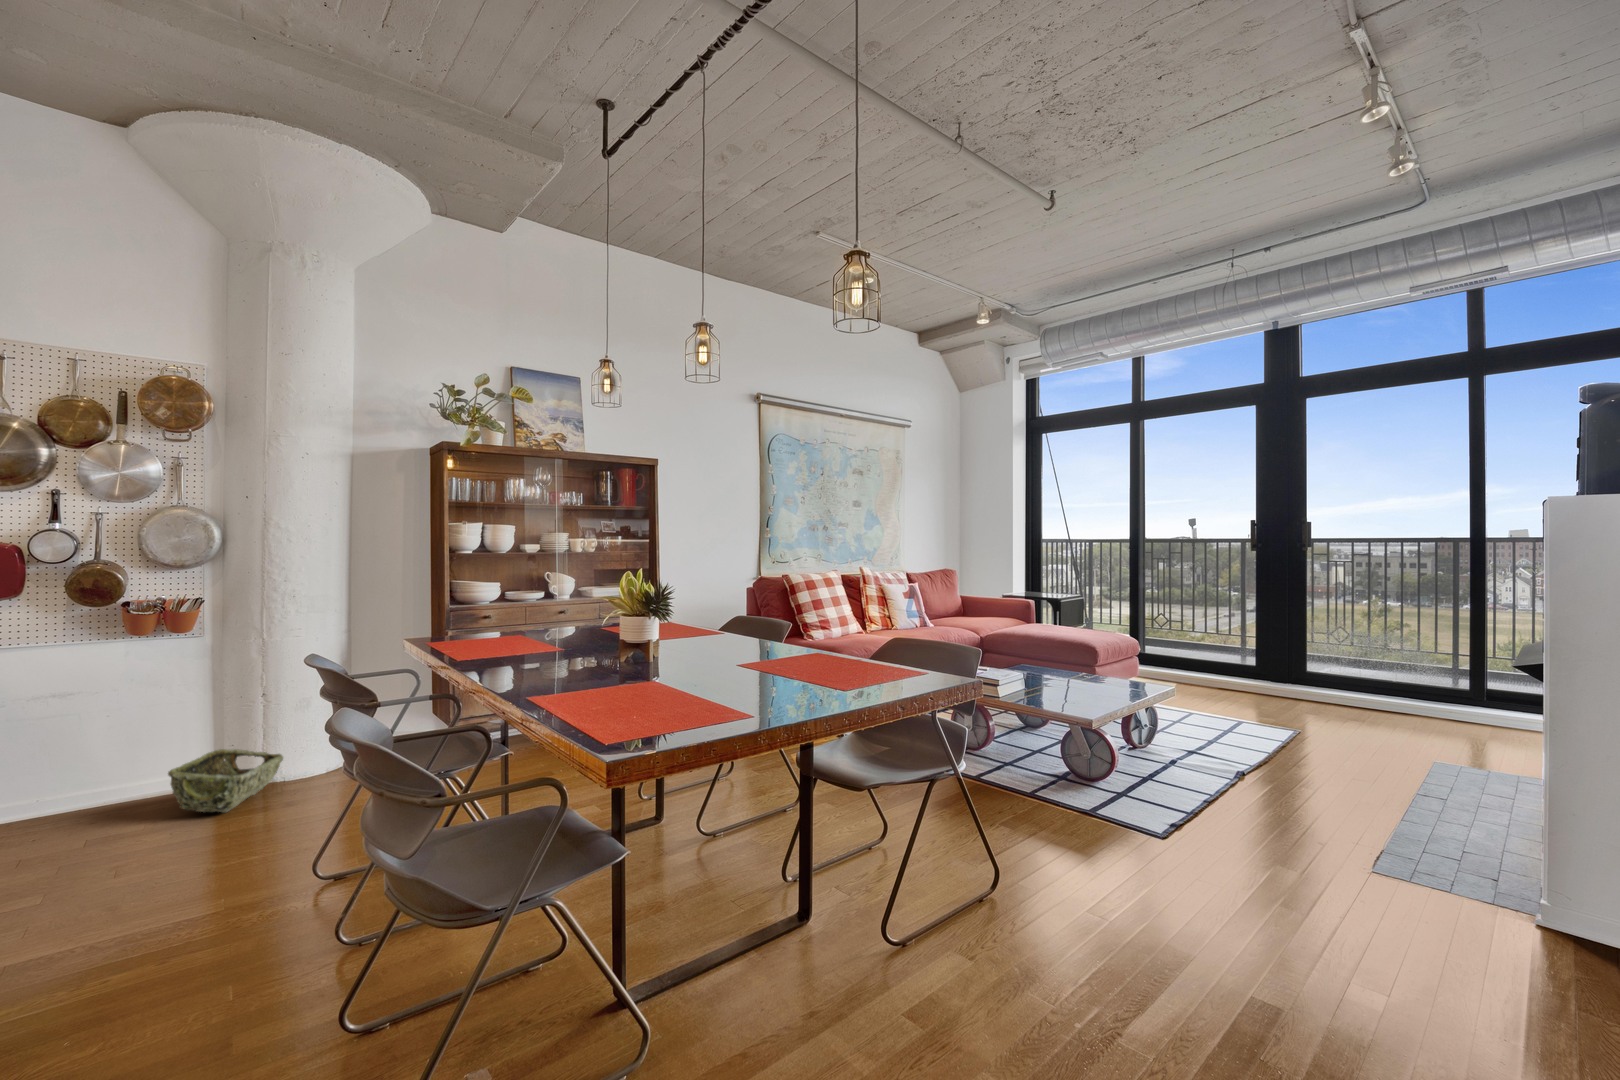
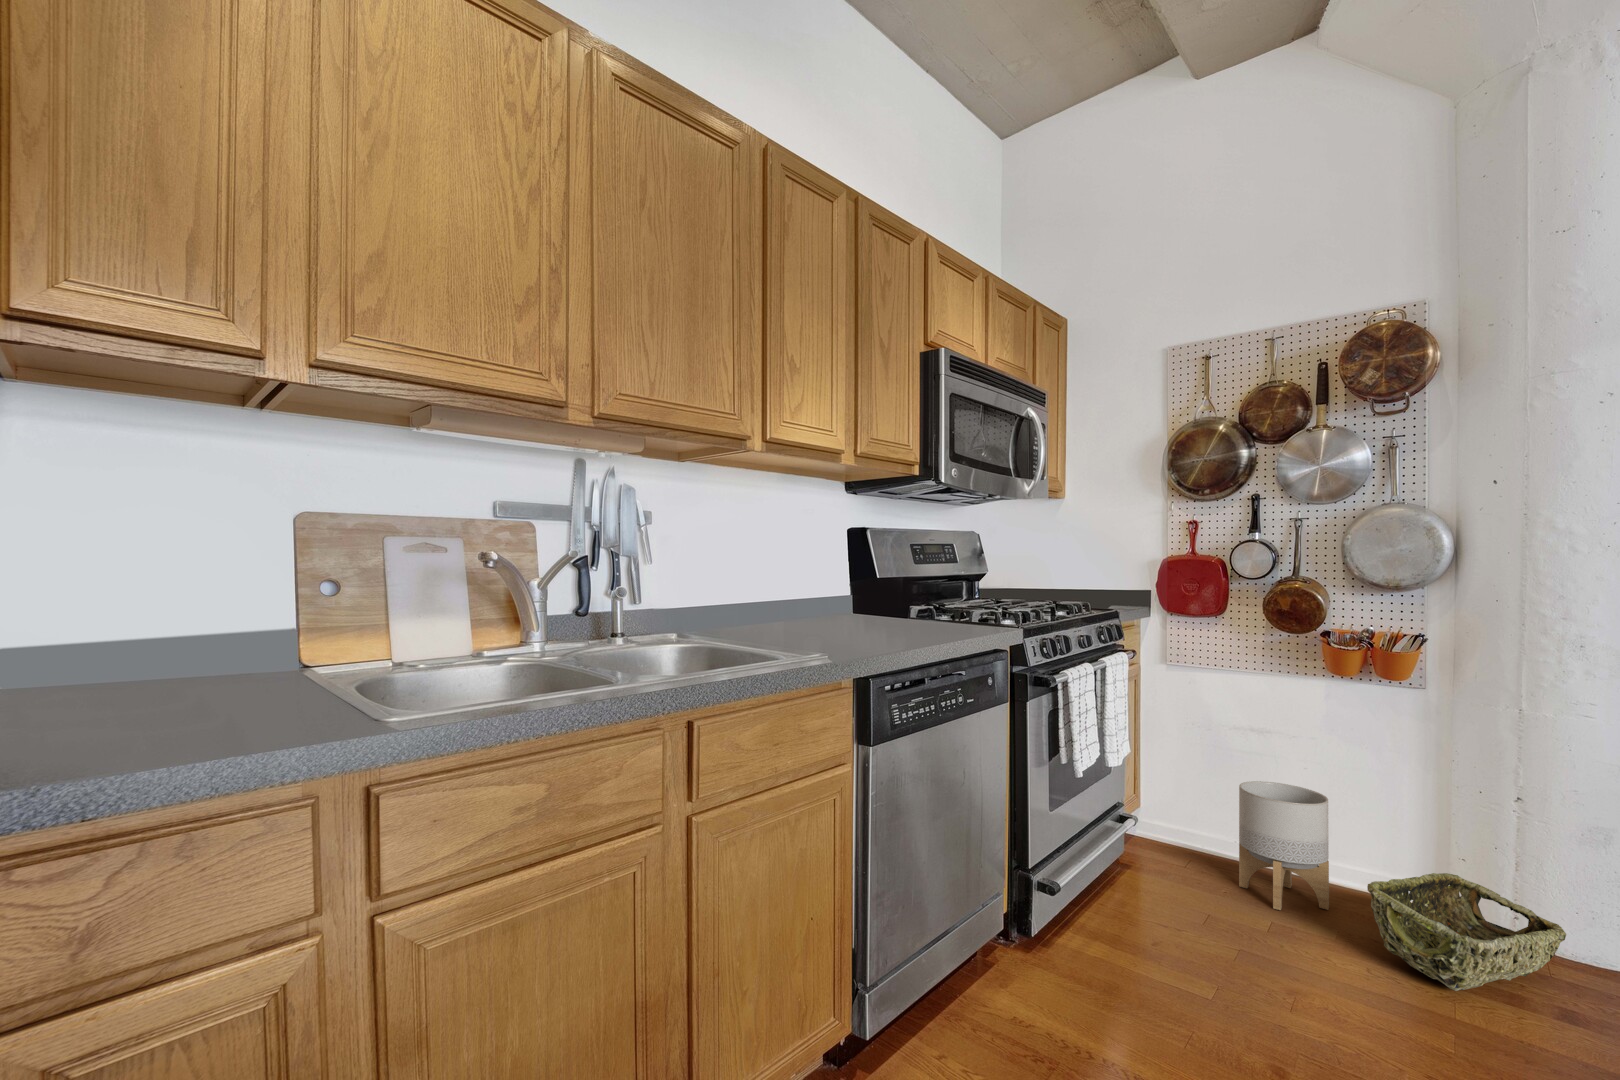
planter: none [45,727,130,826] -> present [1239,781,1329,910]

